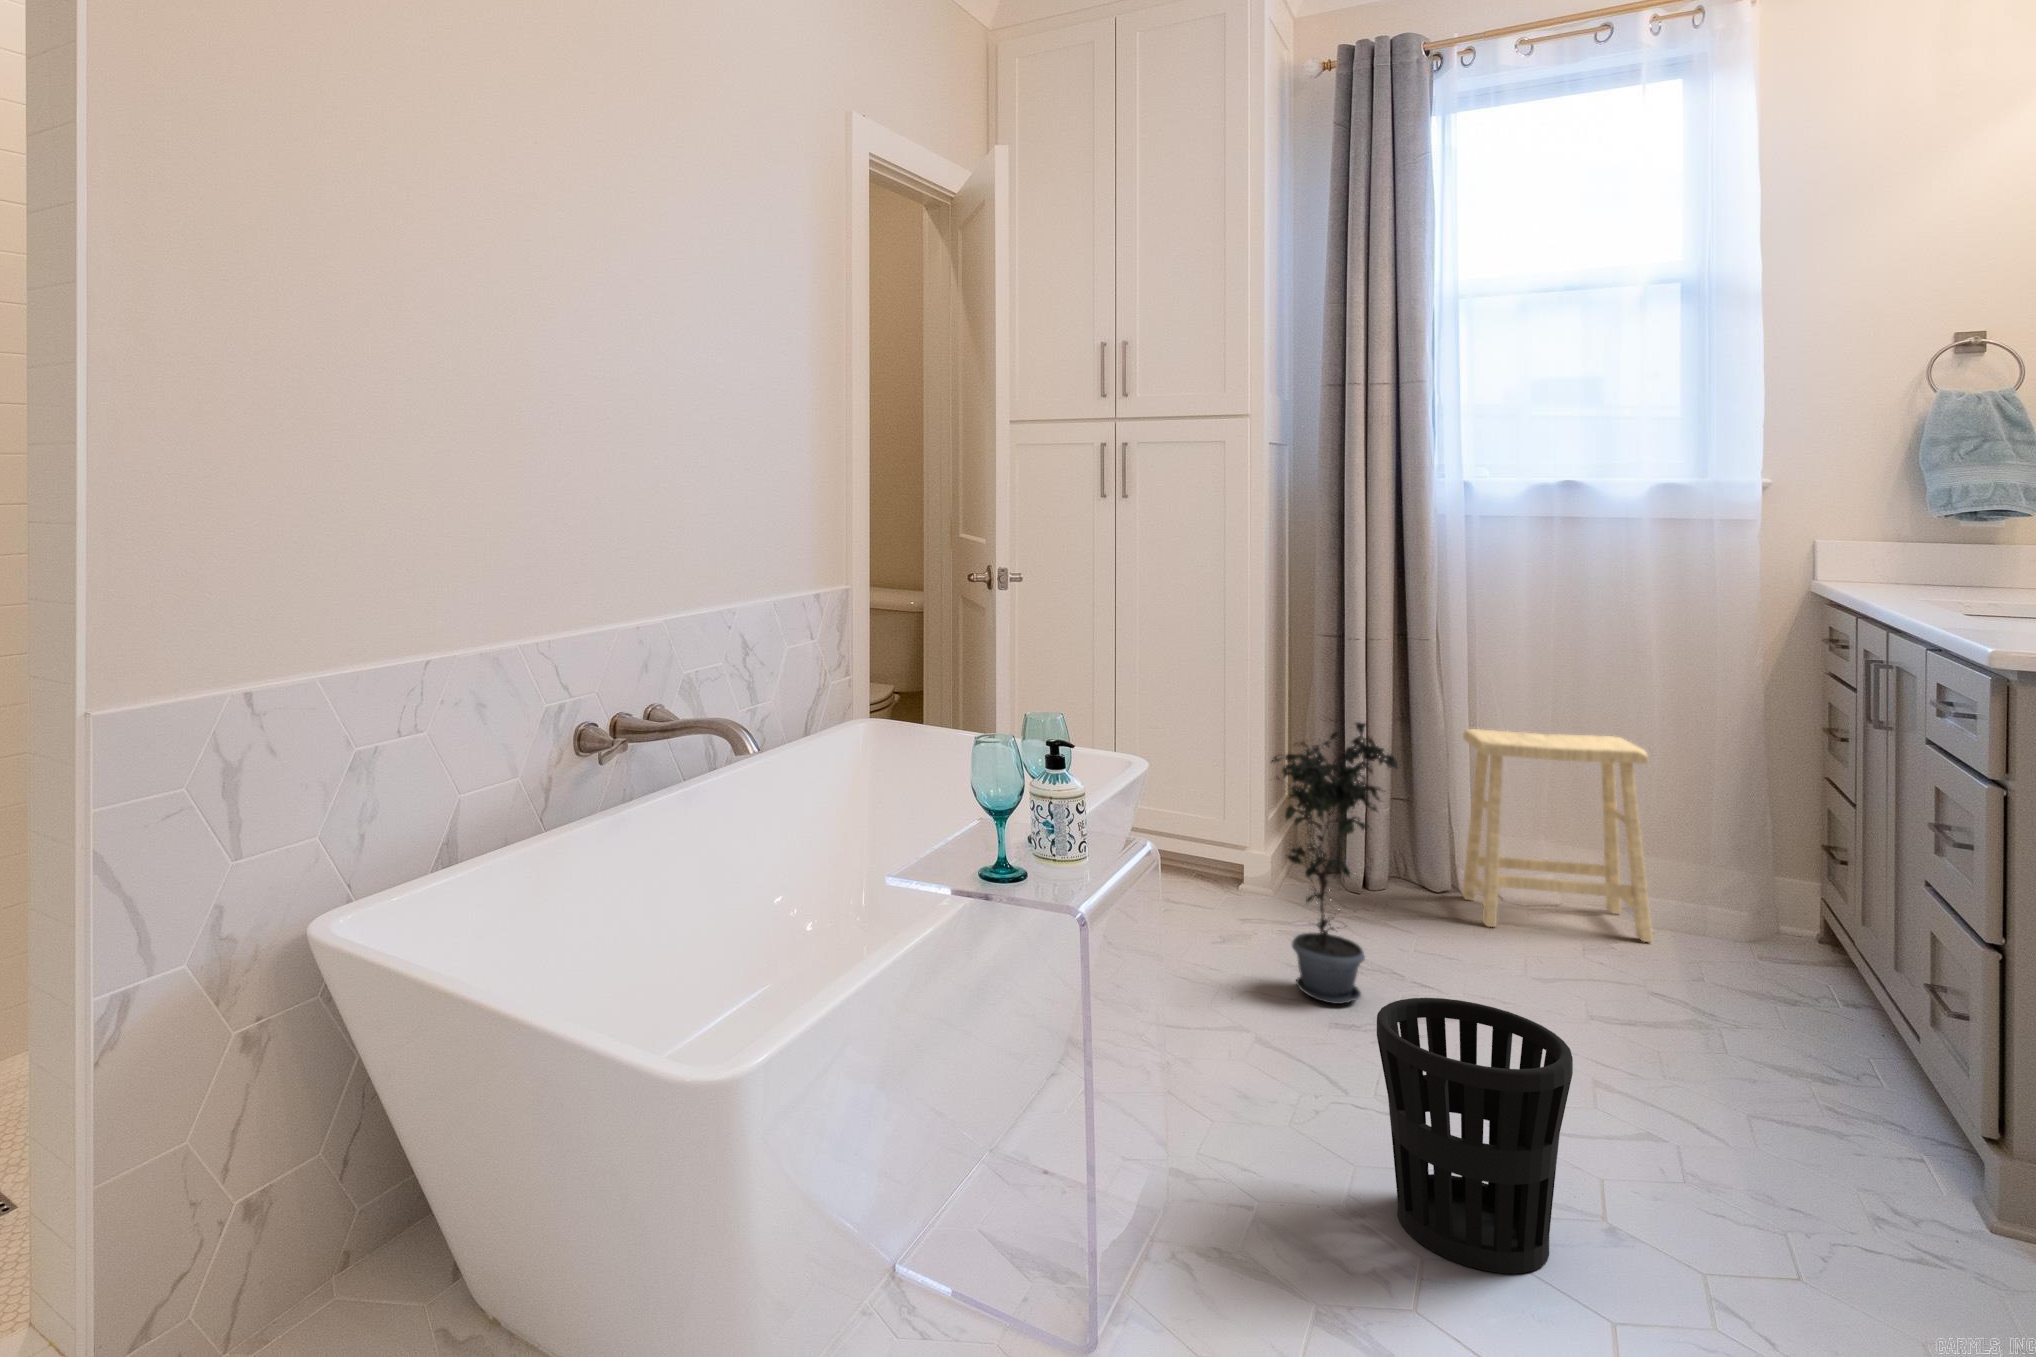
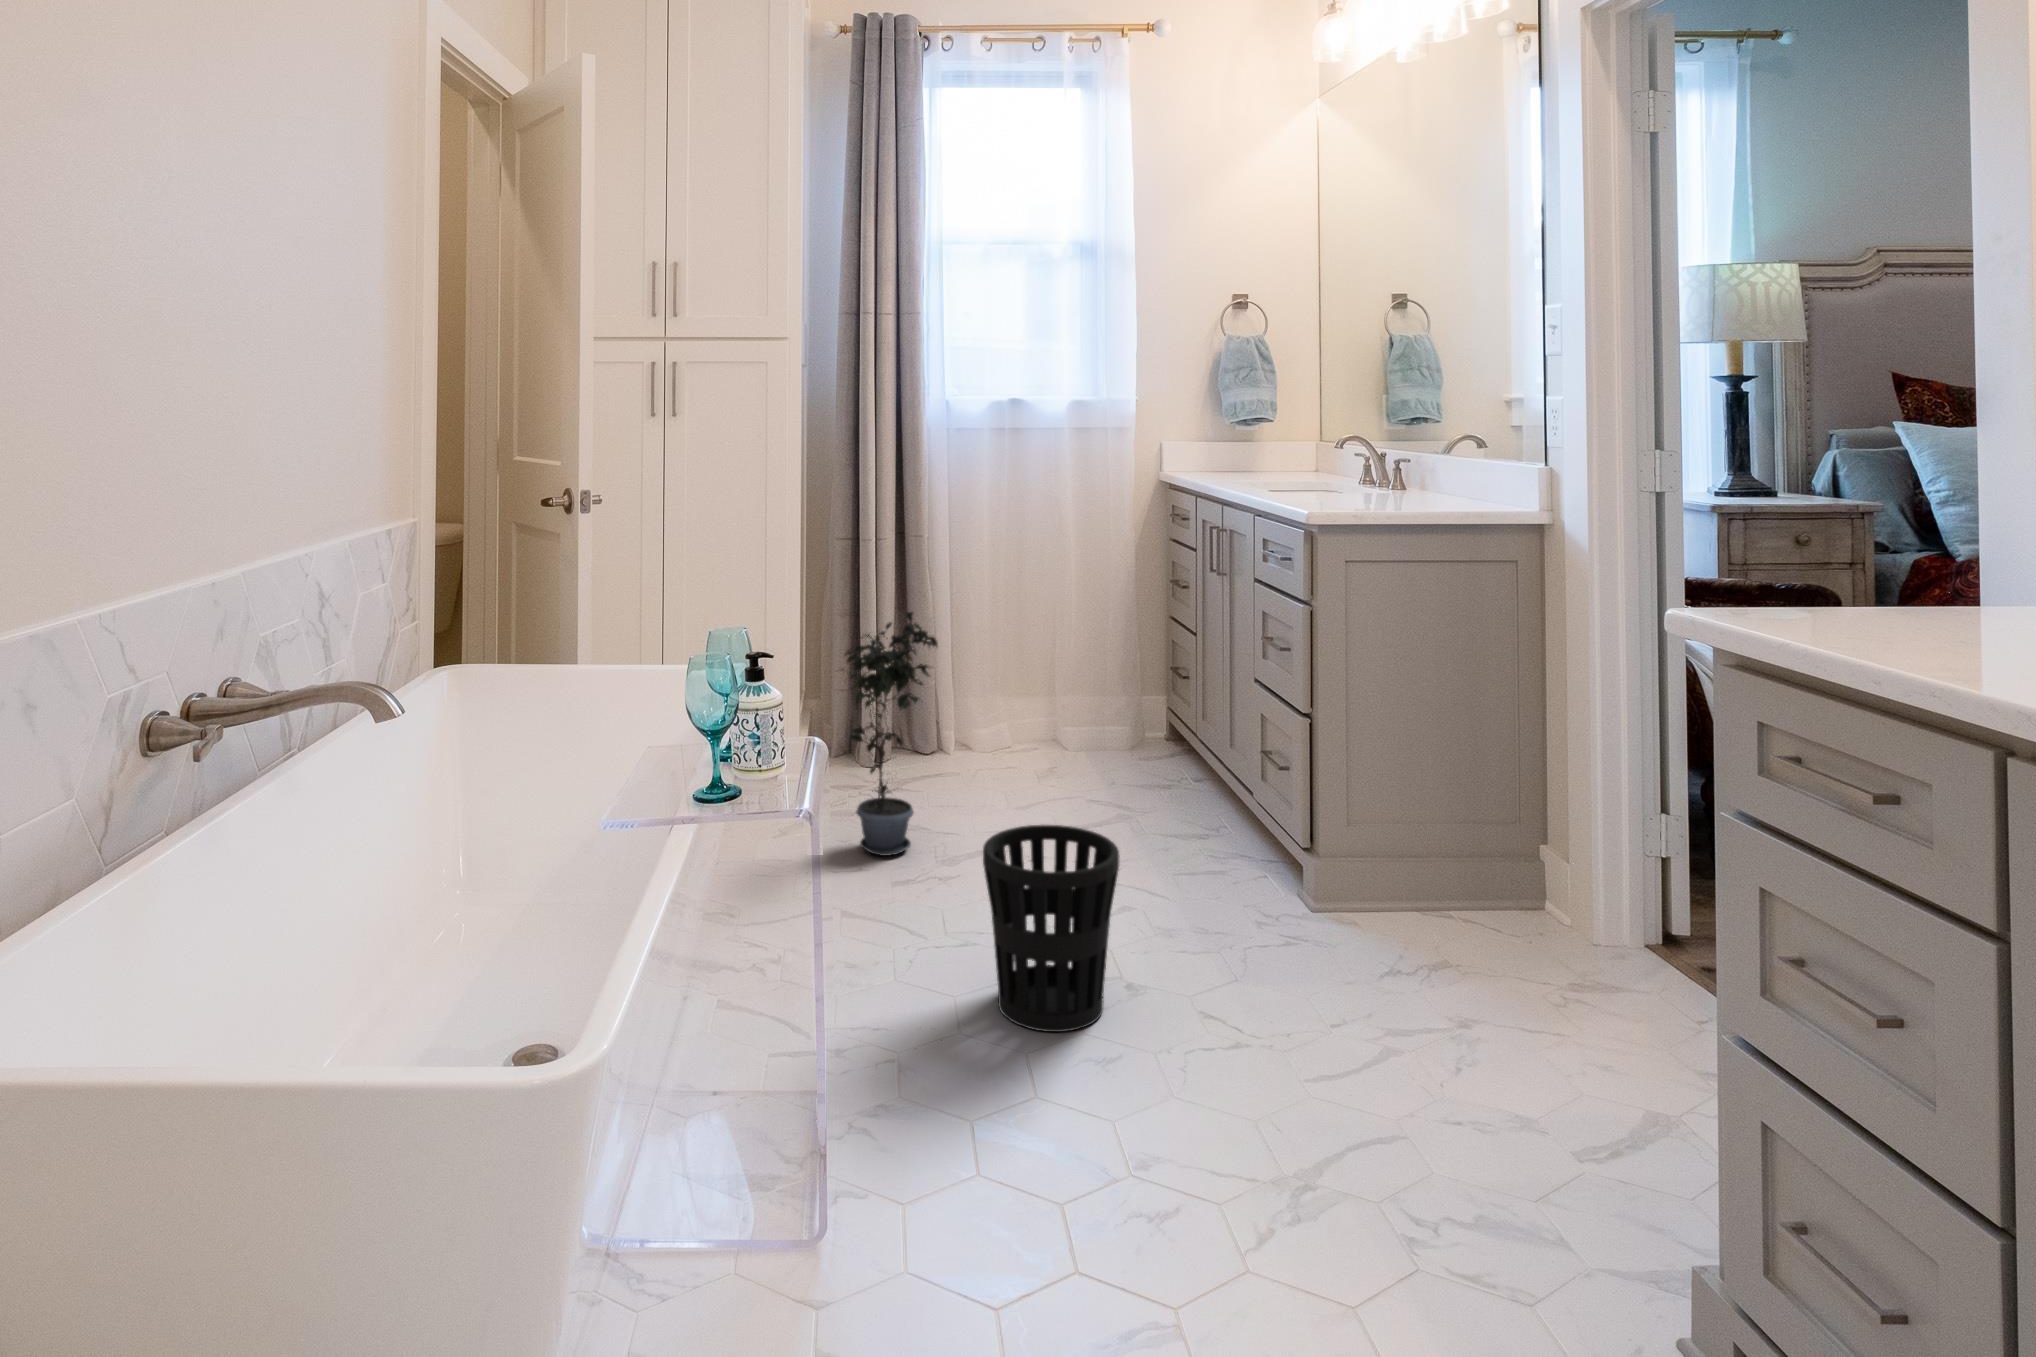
footstool: present [1462,729,1652,942] -> none [947,604,1076,768]

